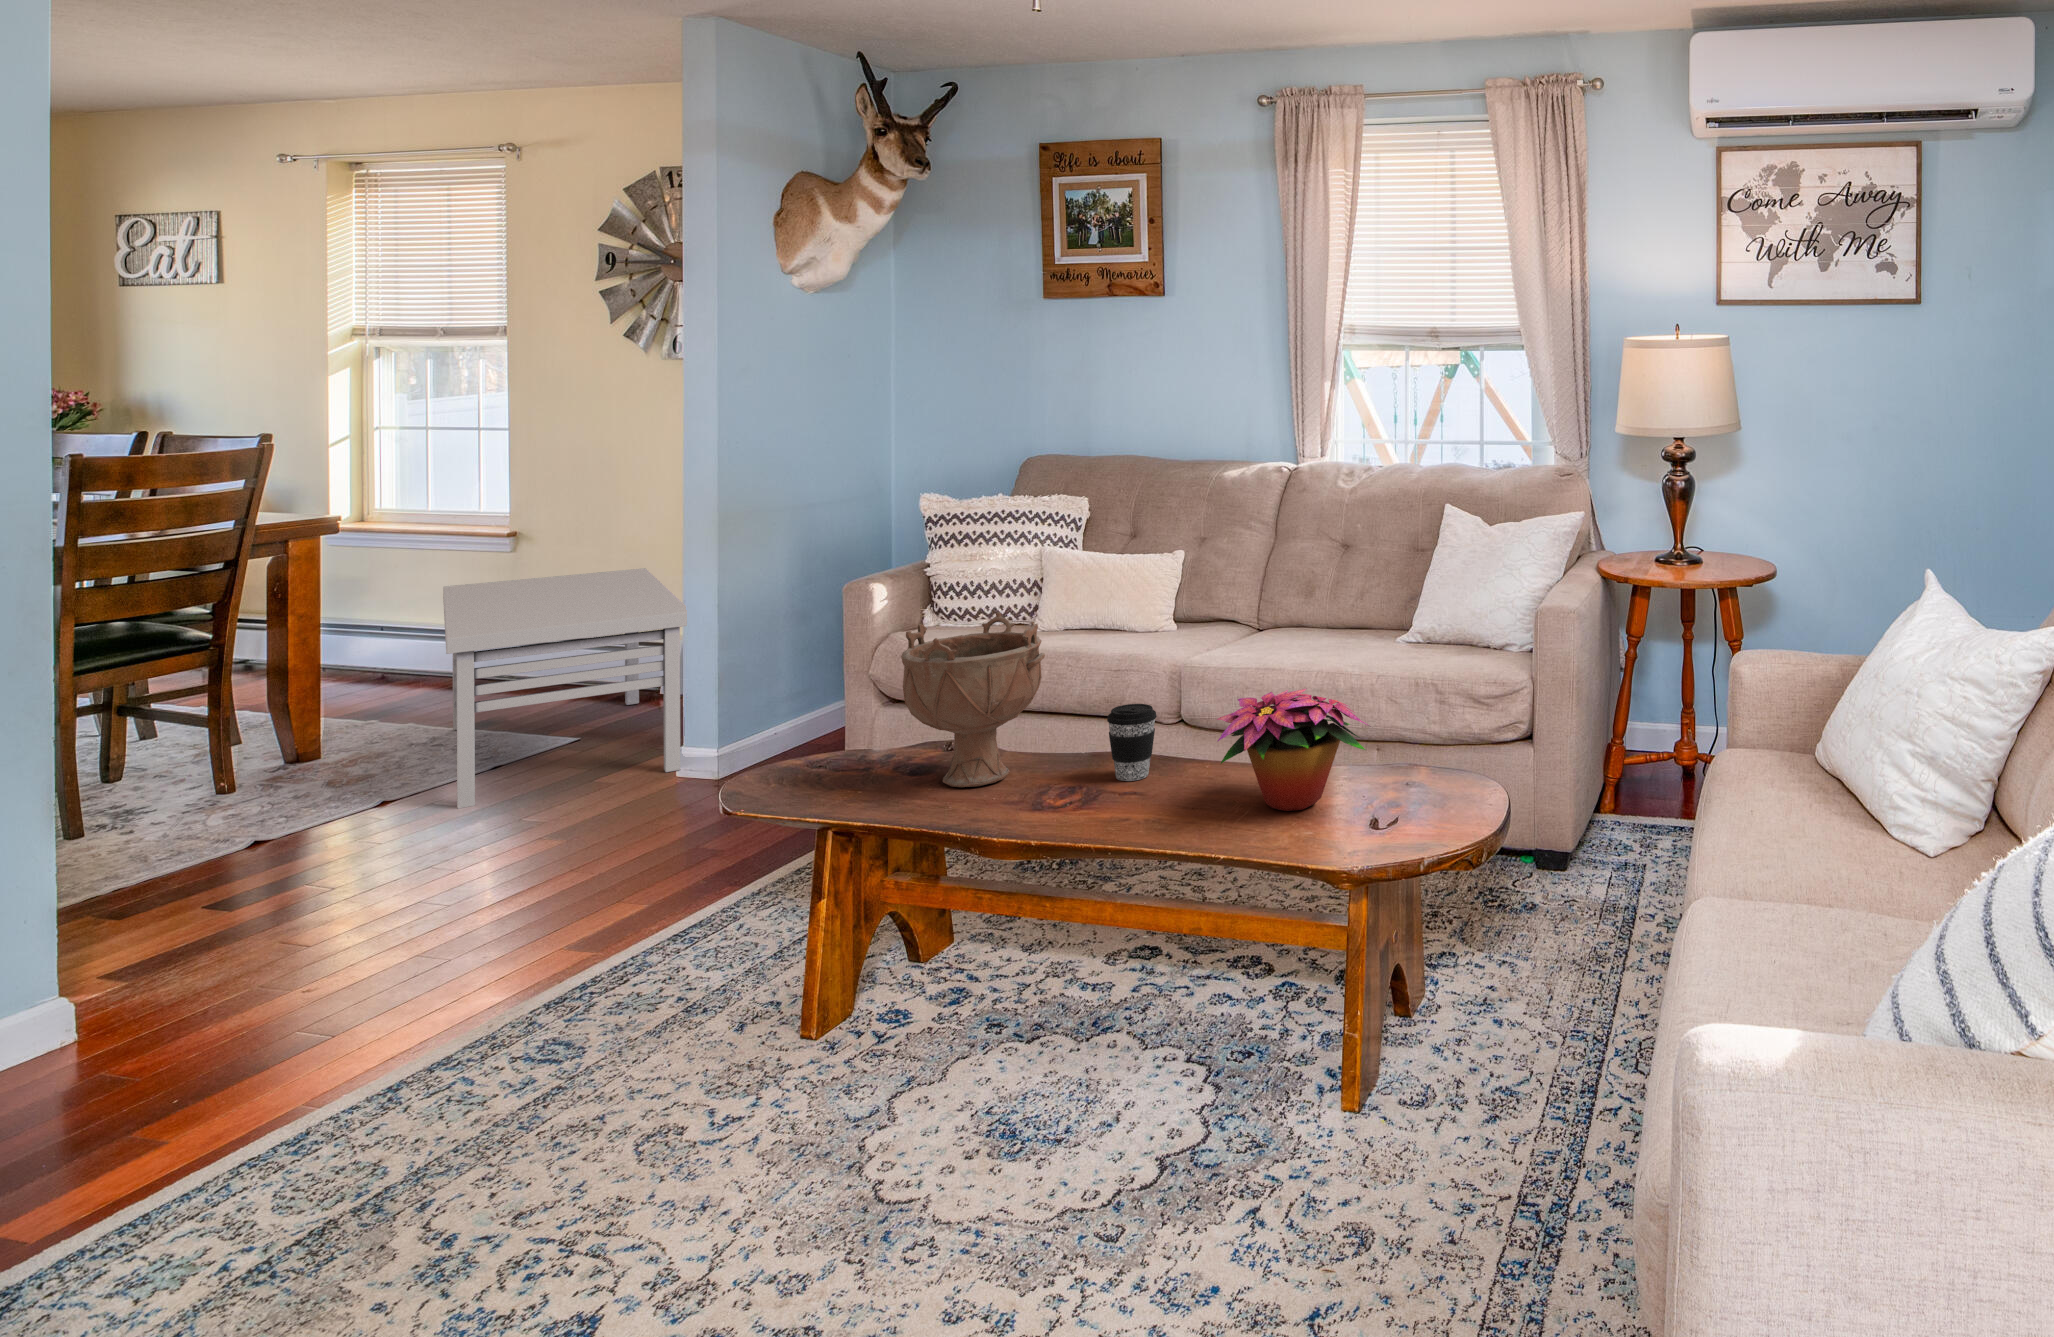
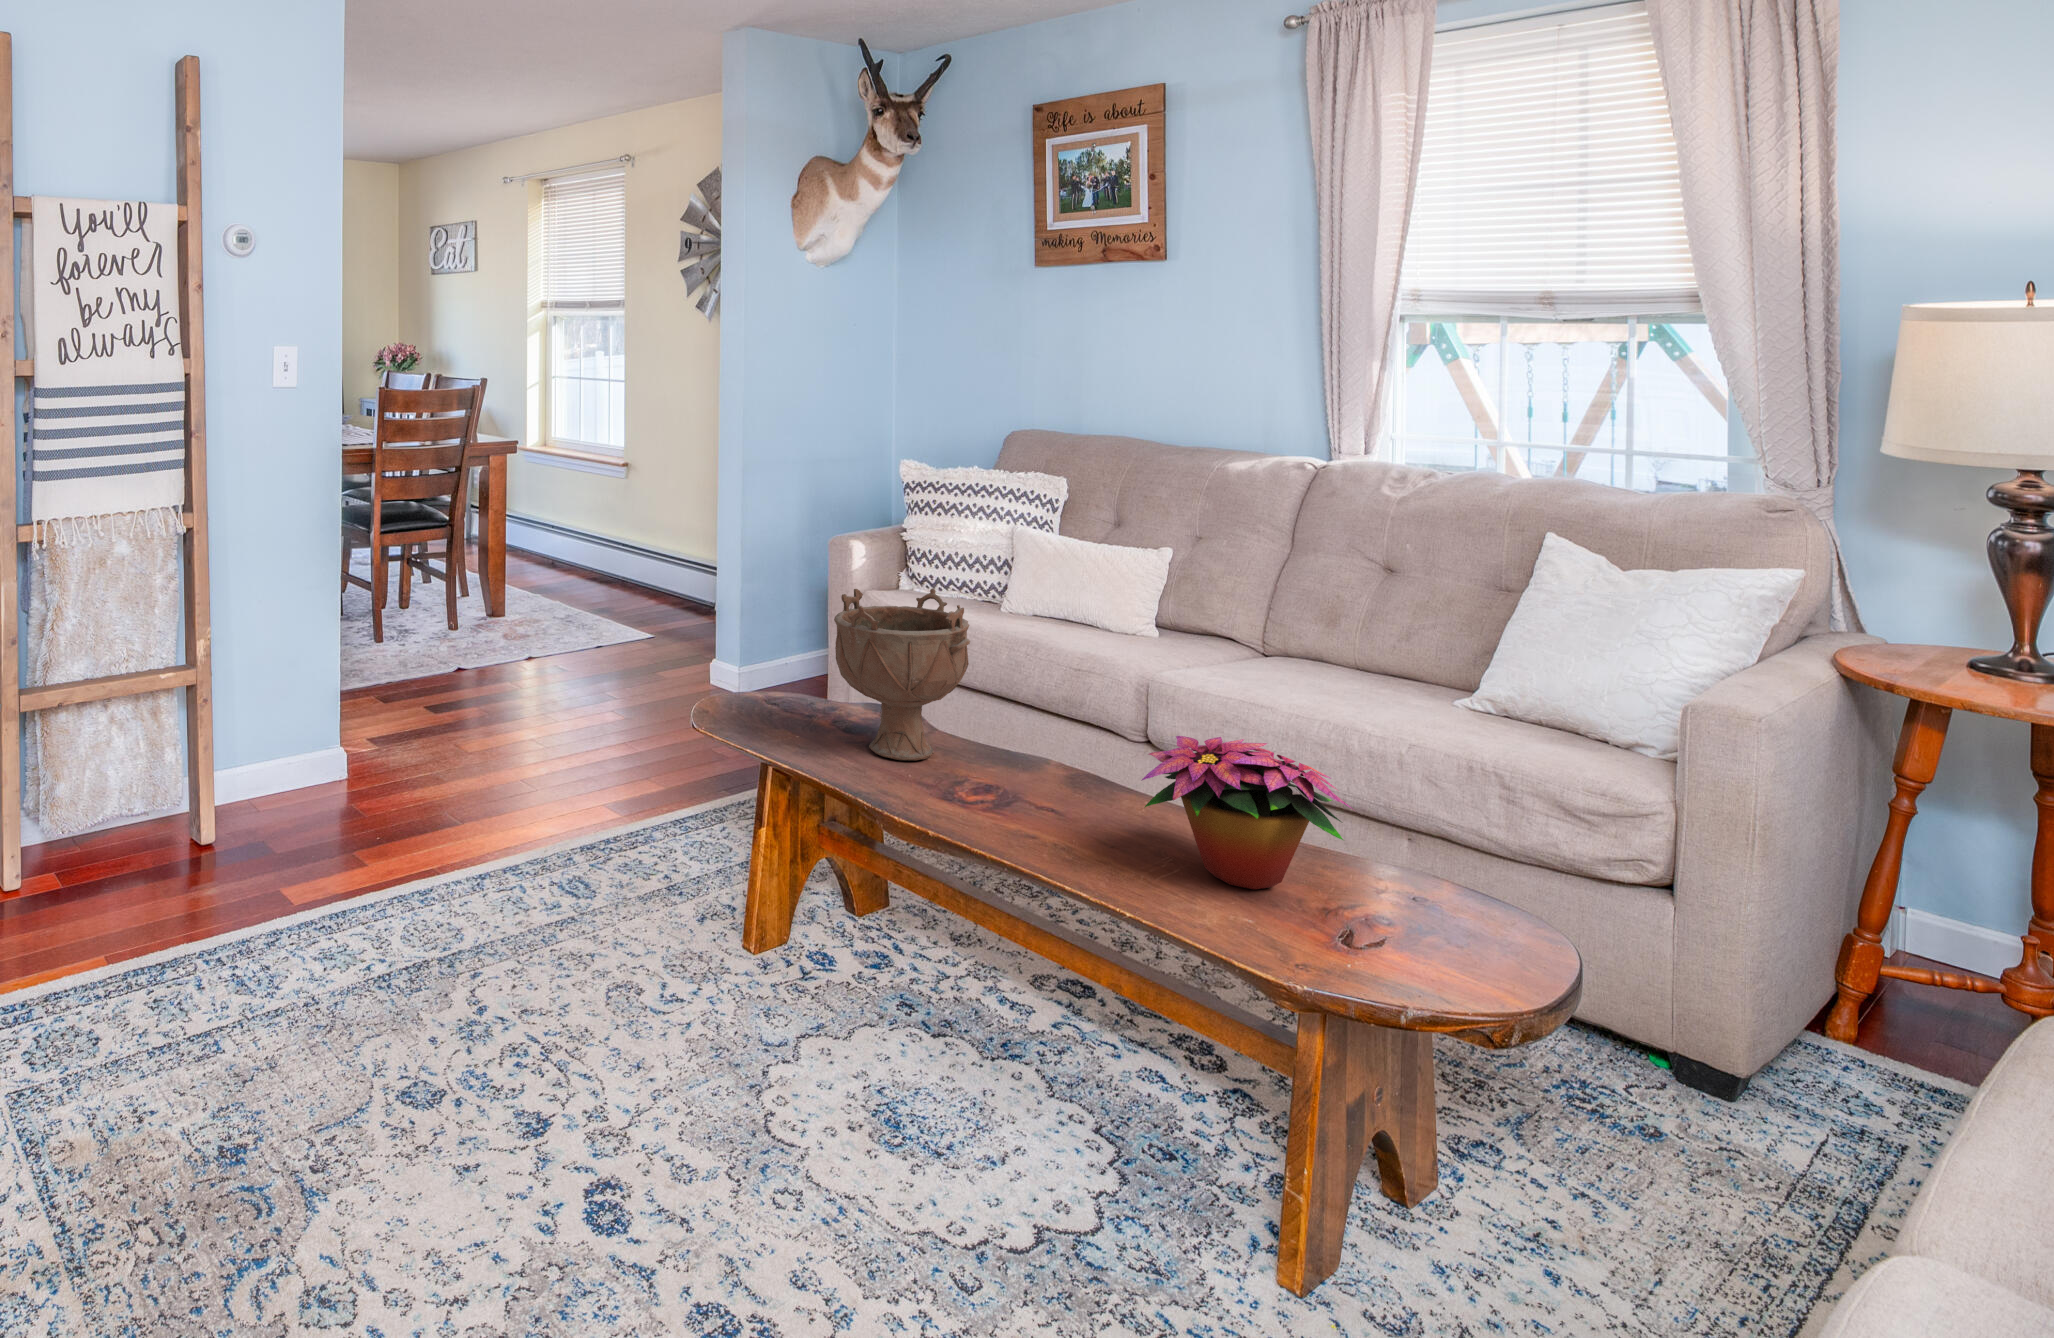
storage bench: present [443,568,687,809] -> none [562,499,725,677]
coffee cup: present [1107,704,1157,781] -> none [1033,711,1089,797]

